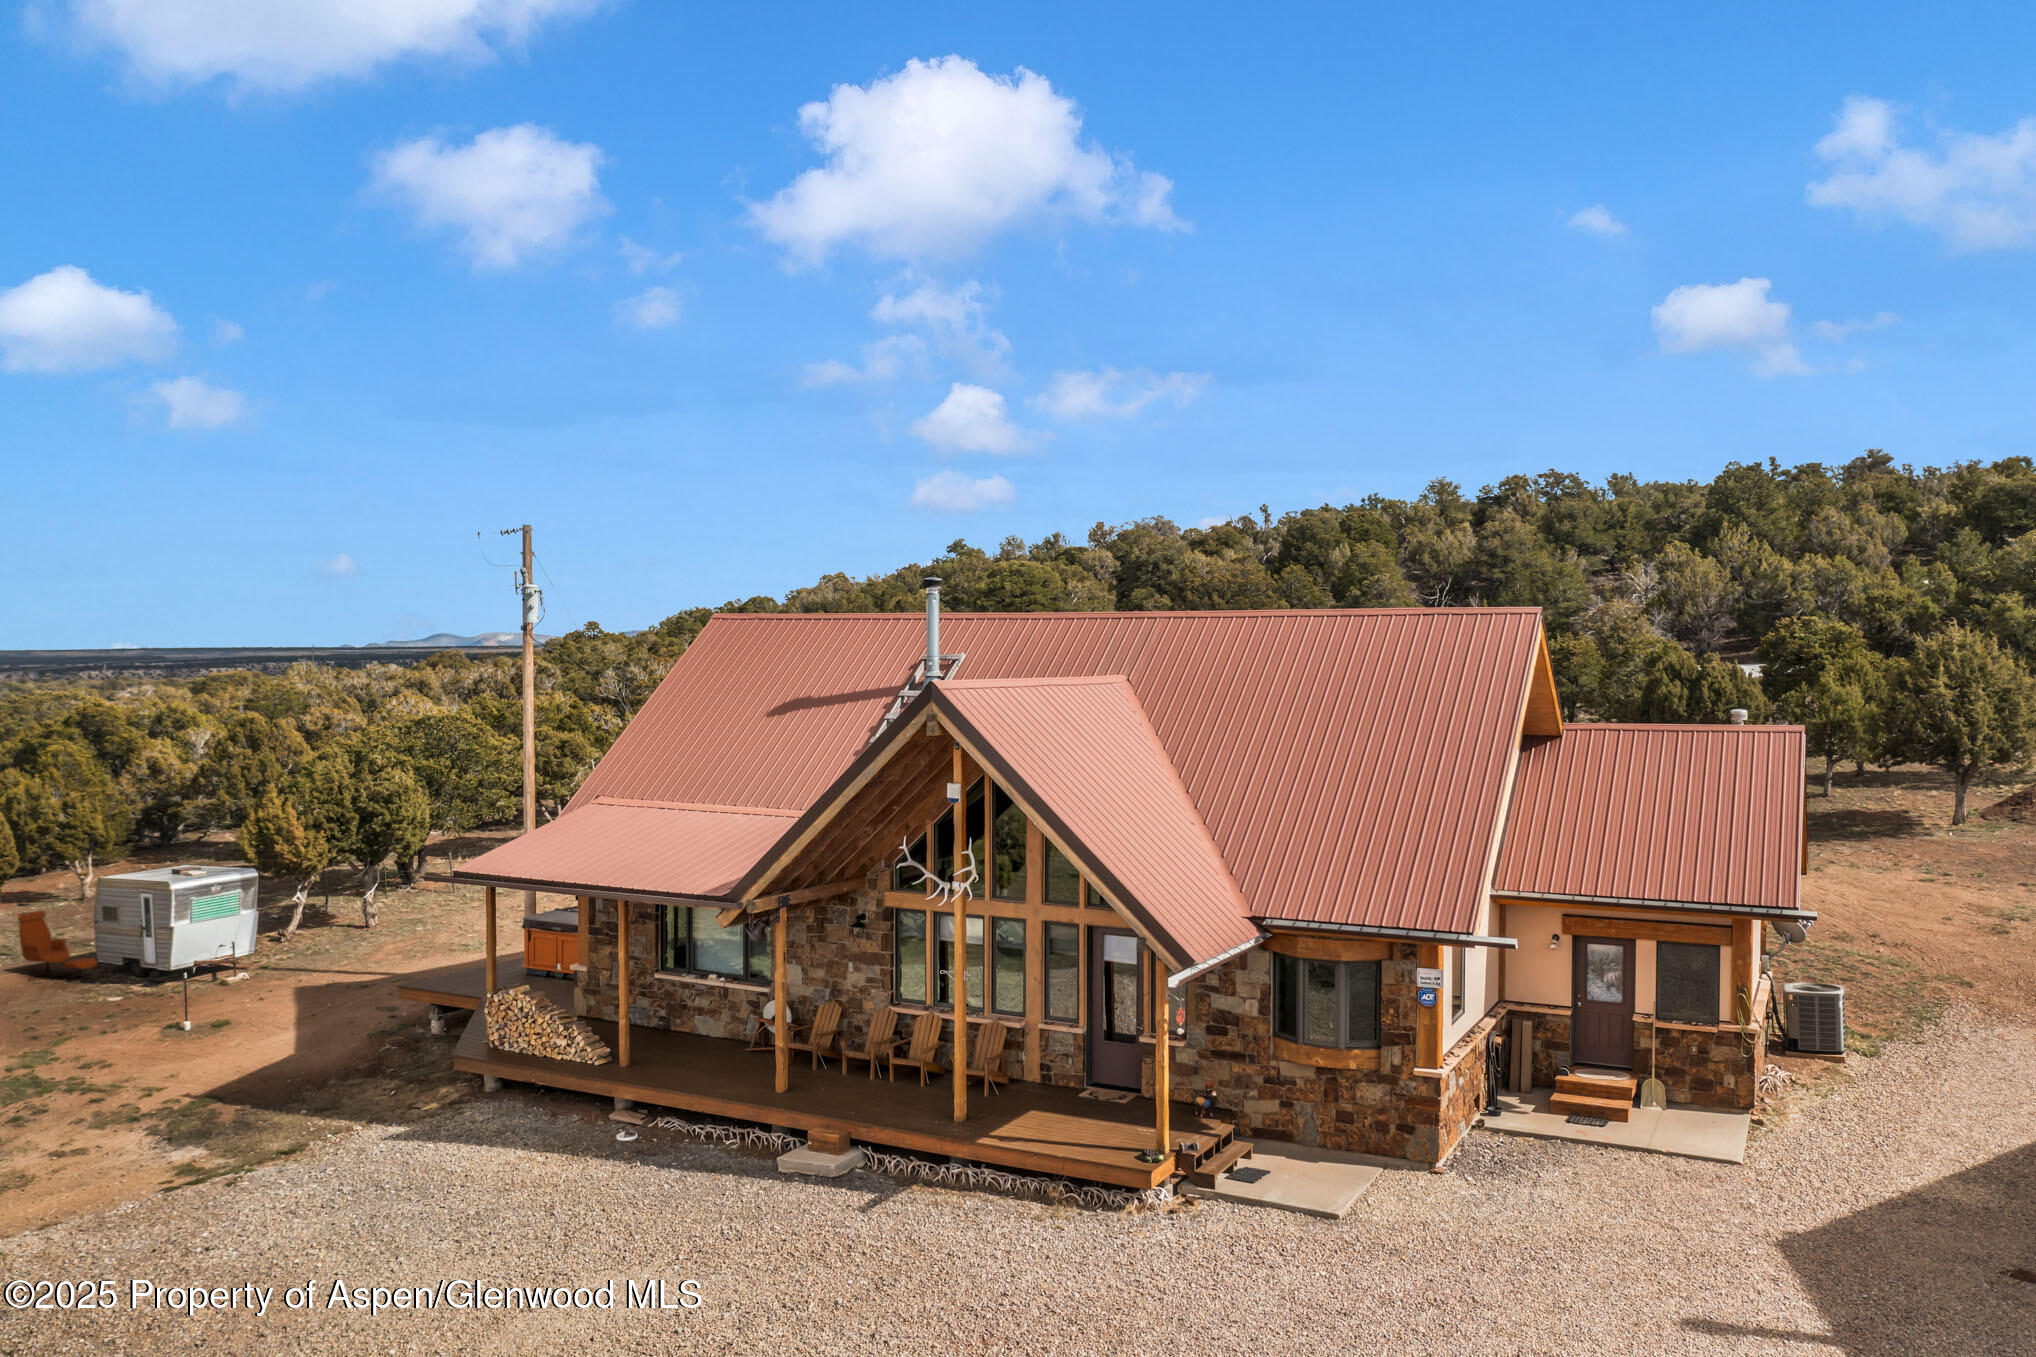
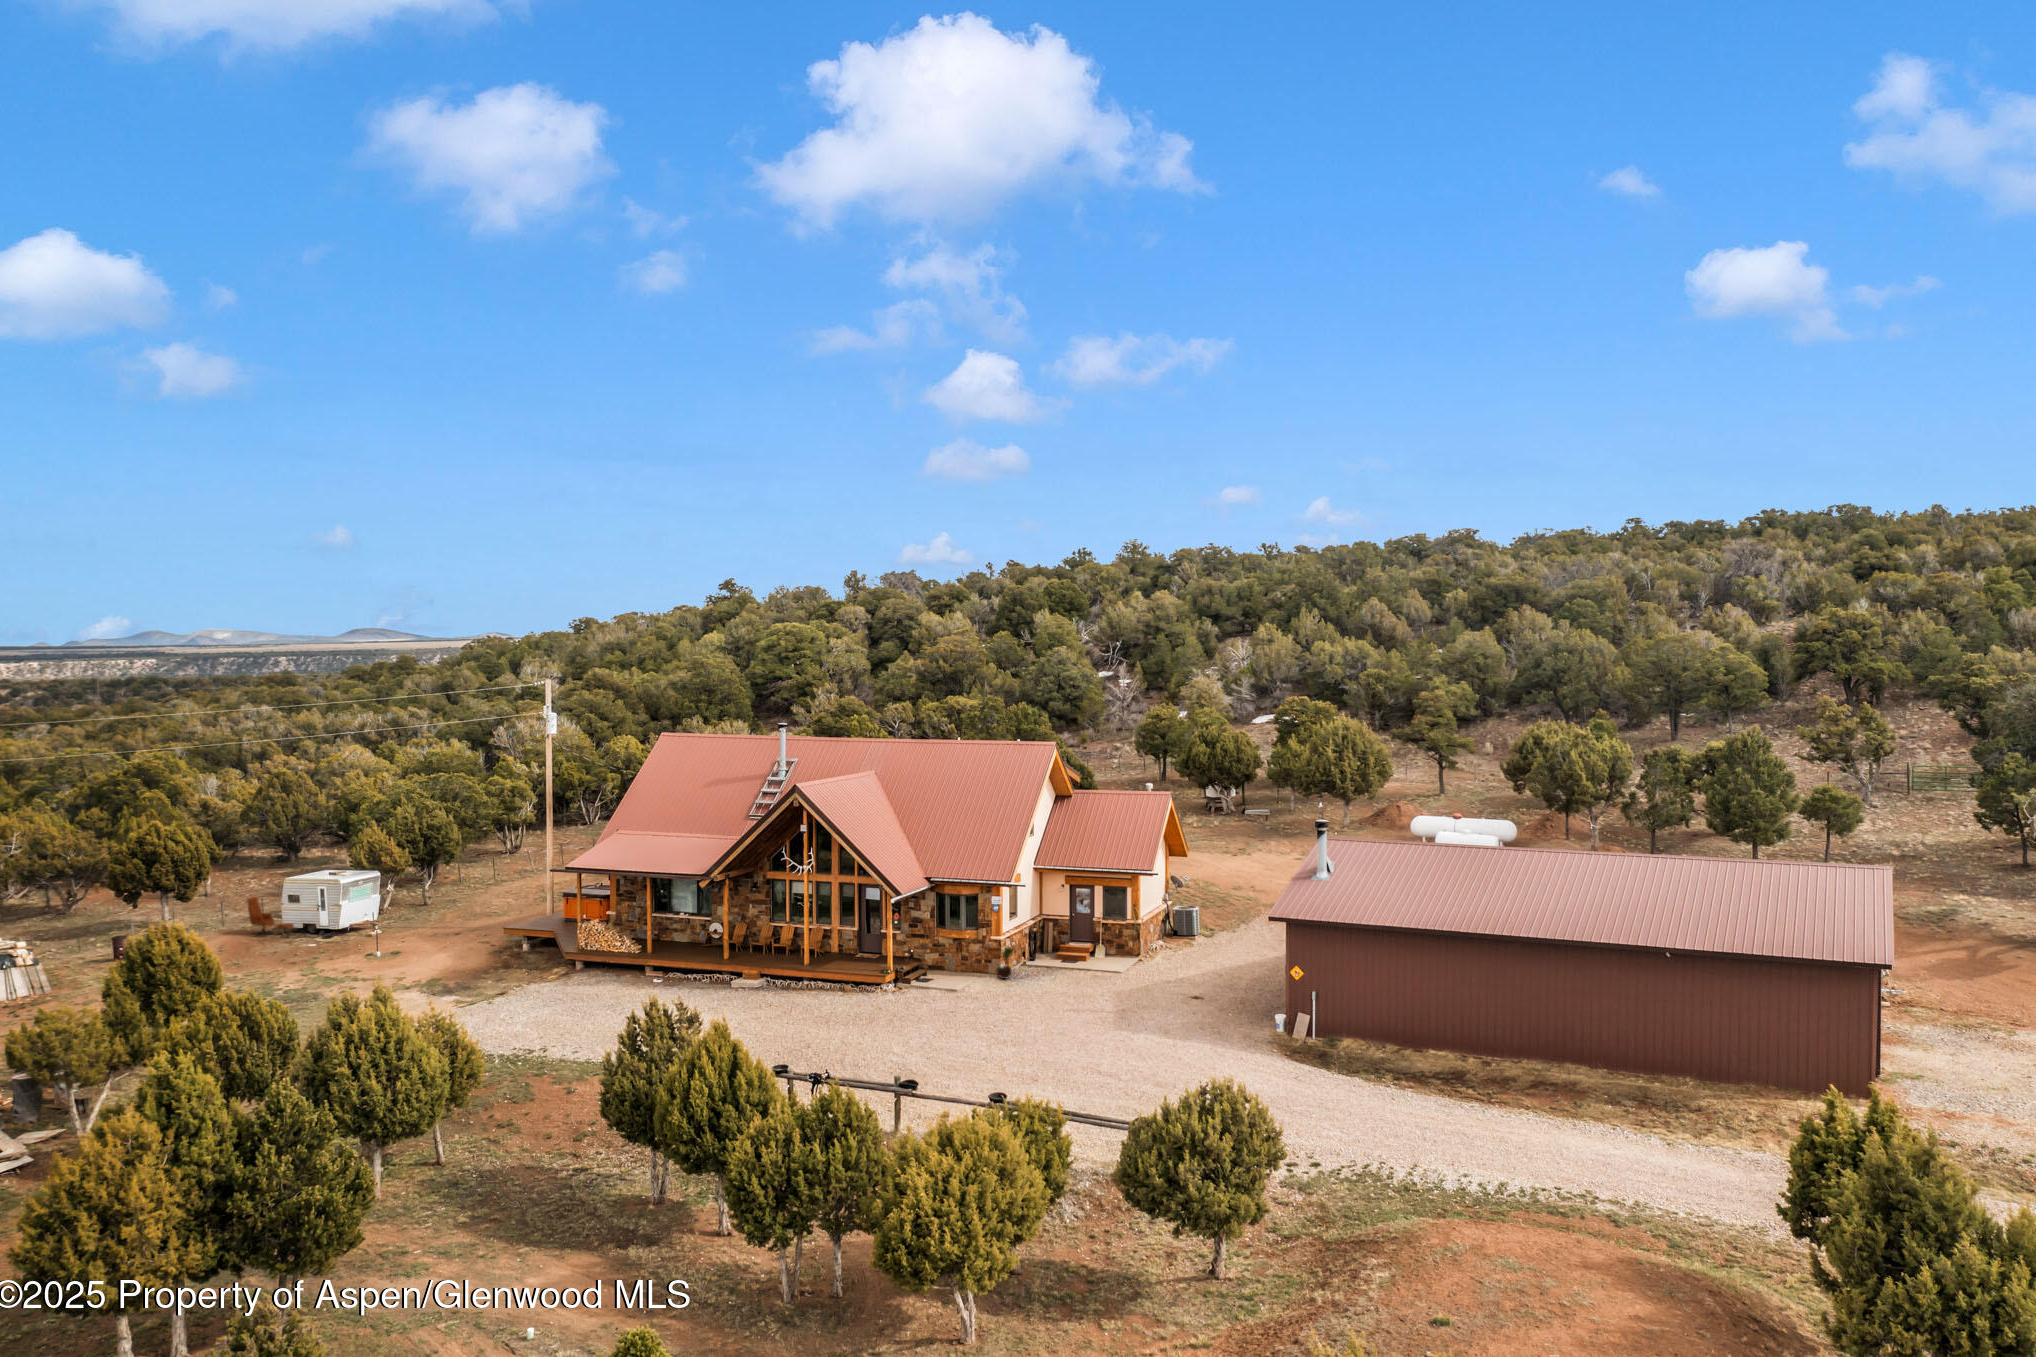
potted tree: none [1433,1091,1490,1181] -> present [996,946,1015,979]

